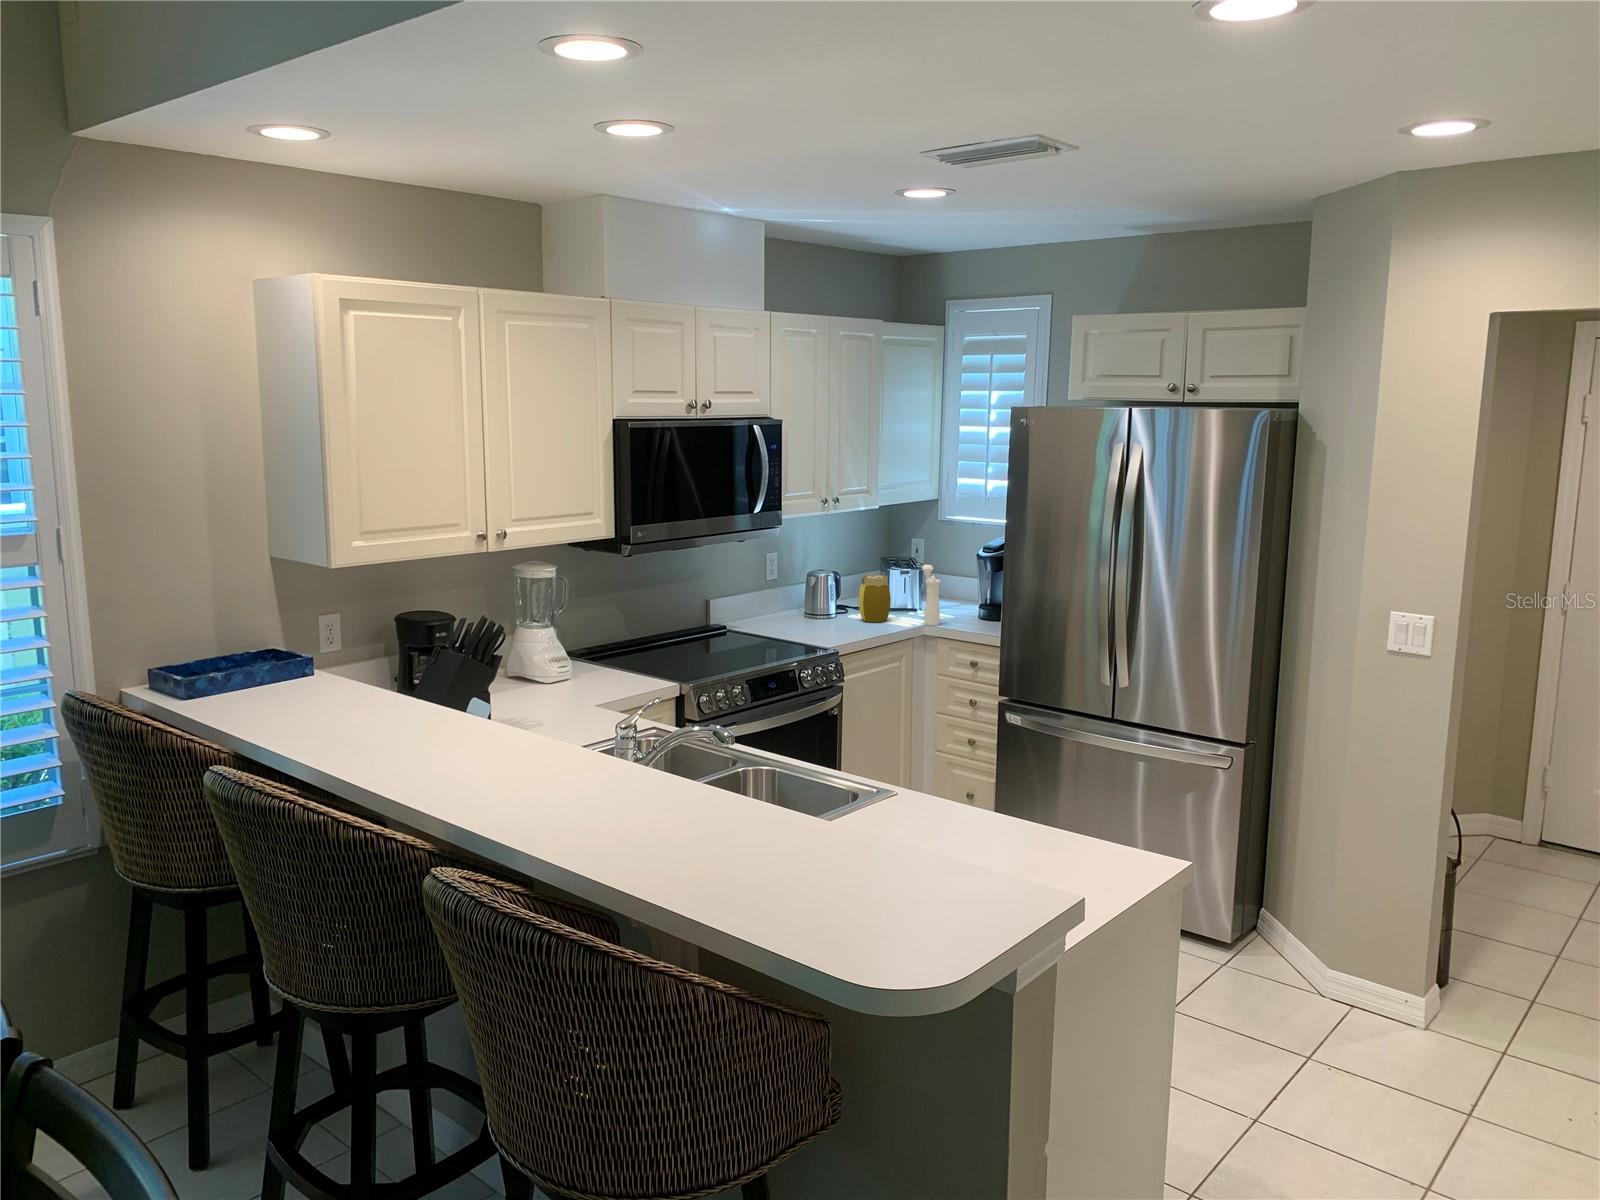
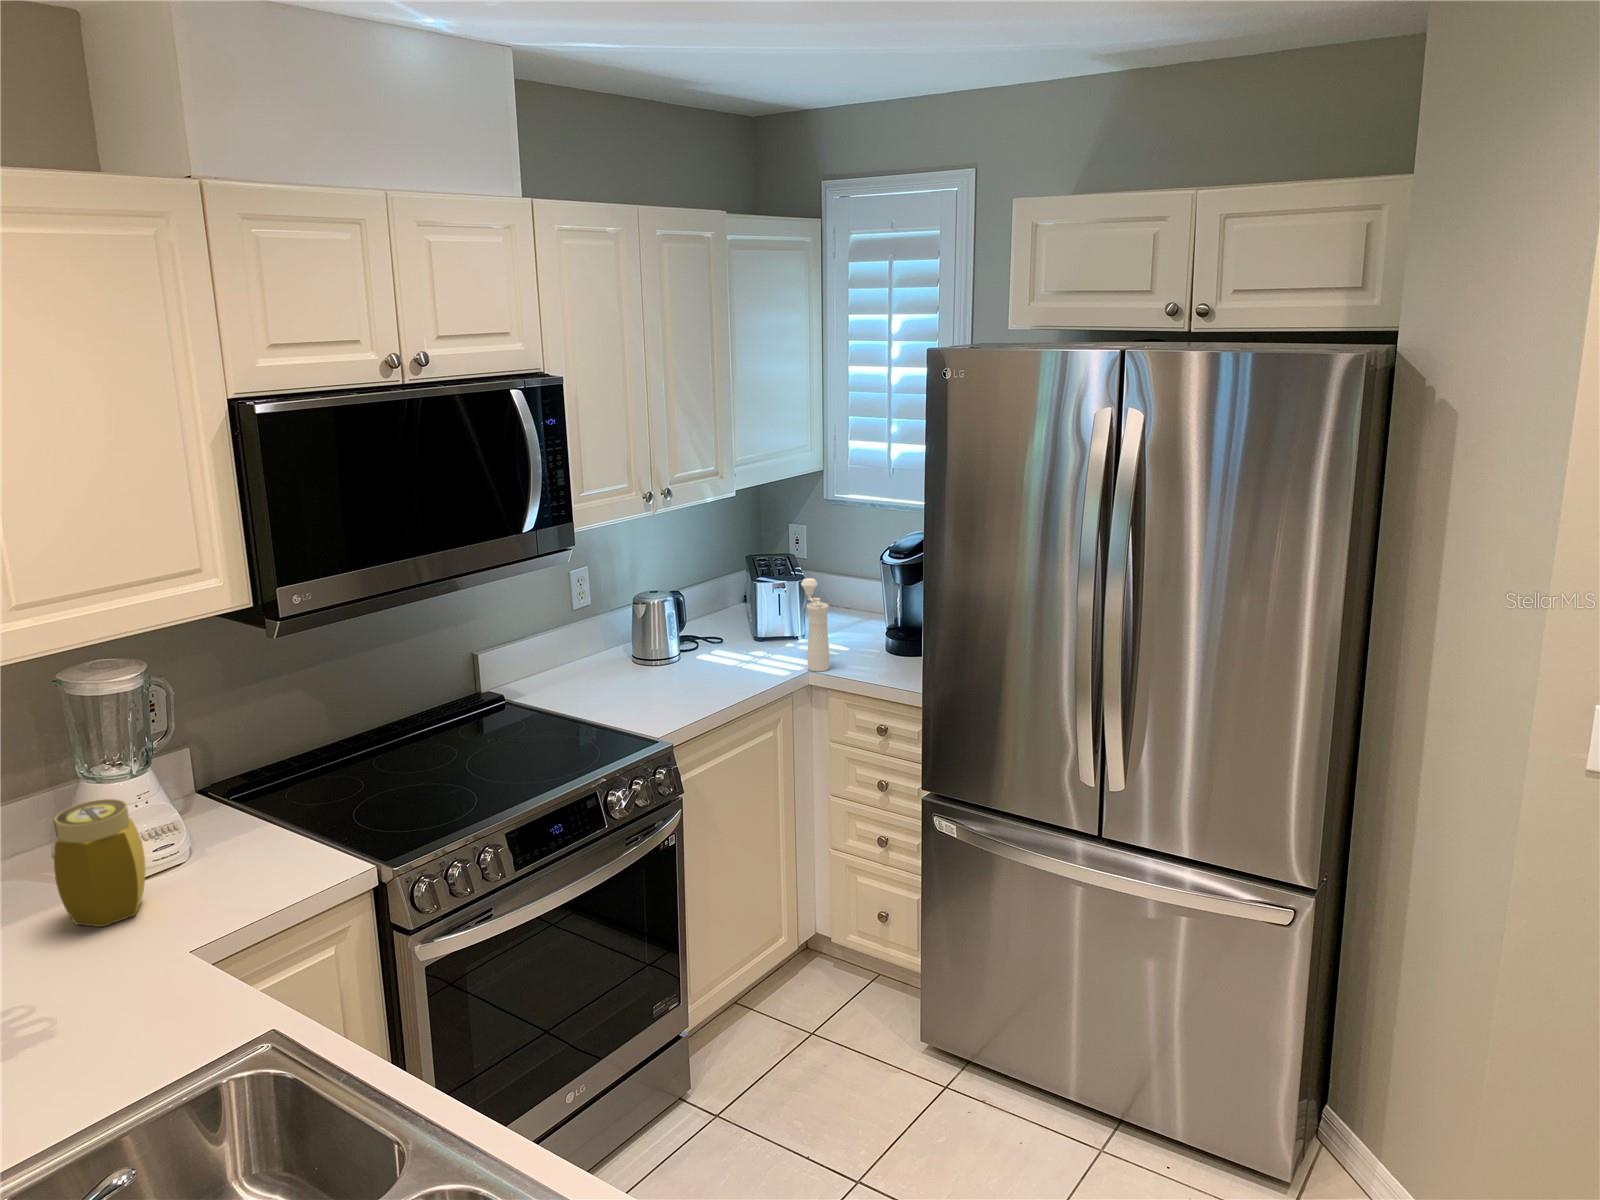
jar: present [859,575,891,623] -> present [54,799,145,927]

